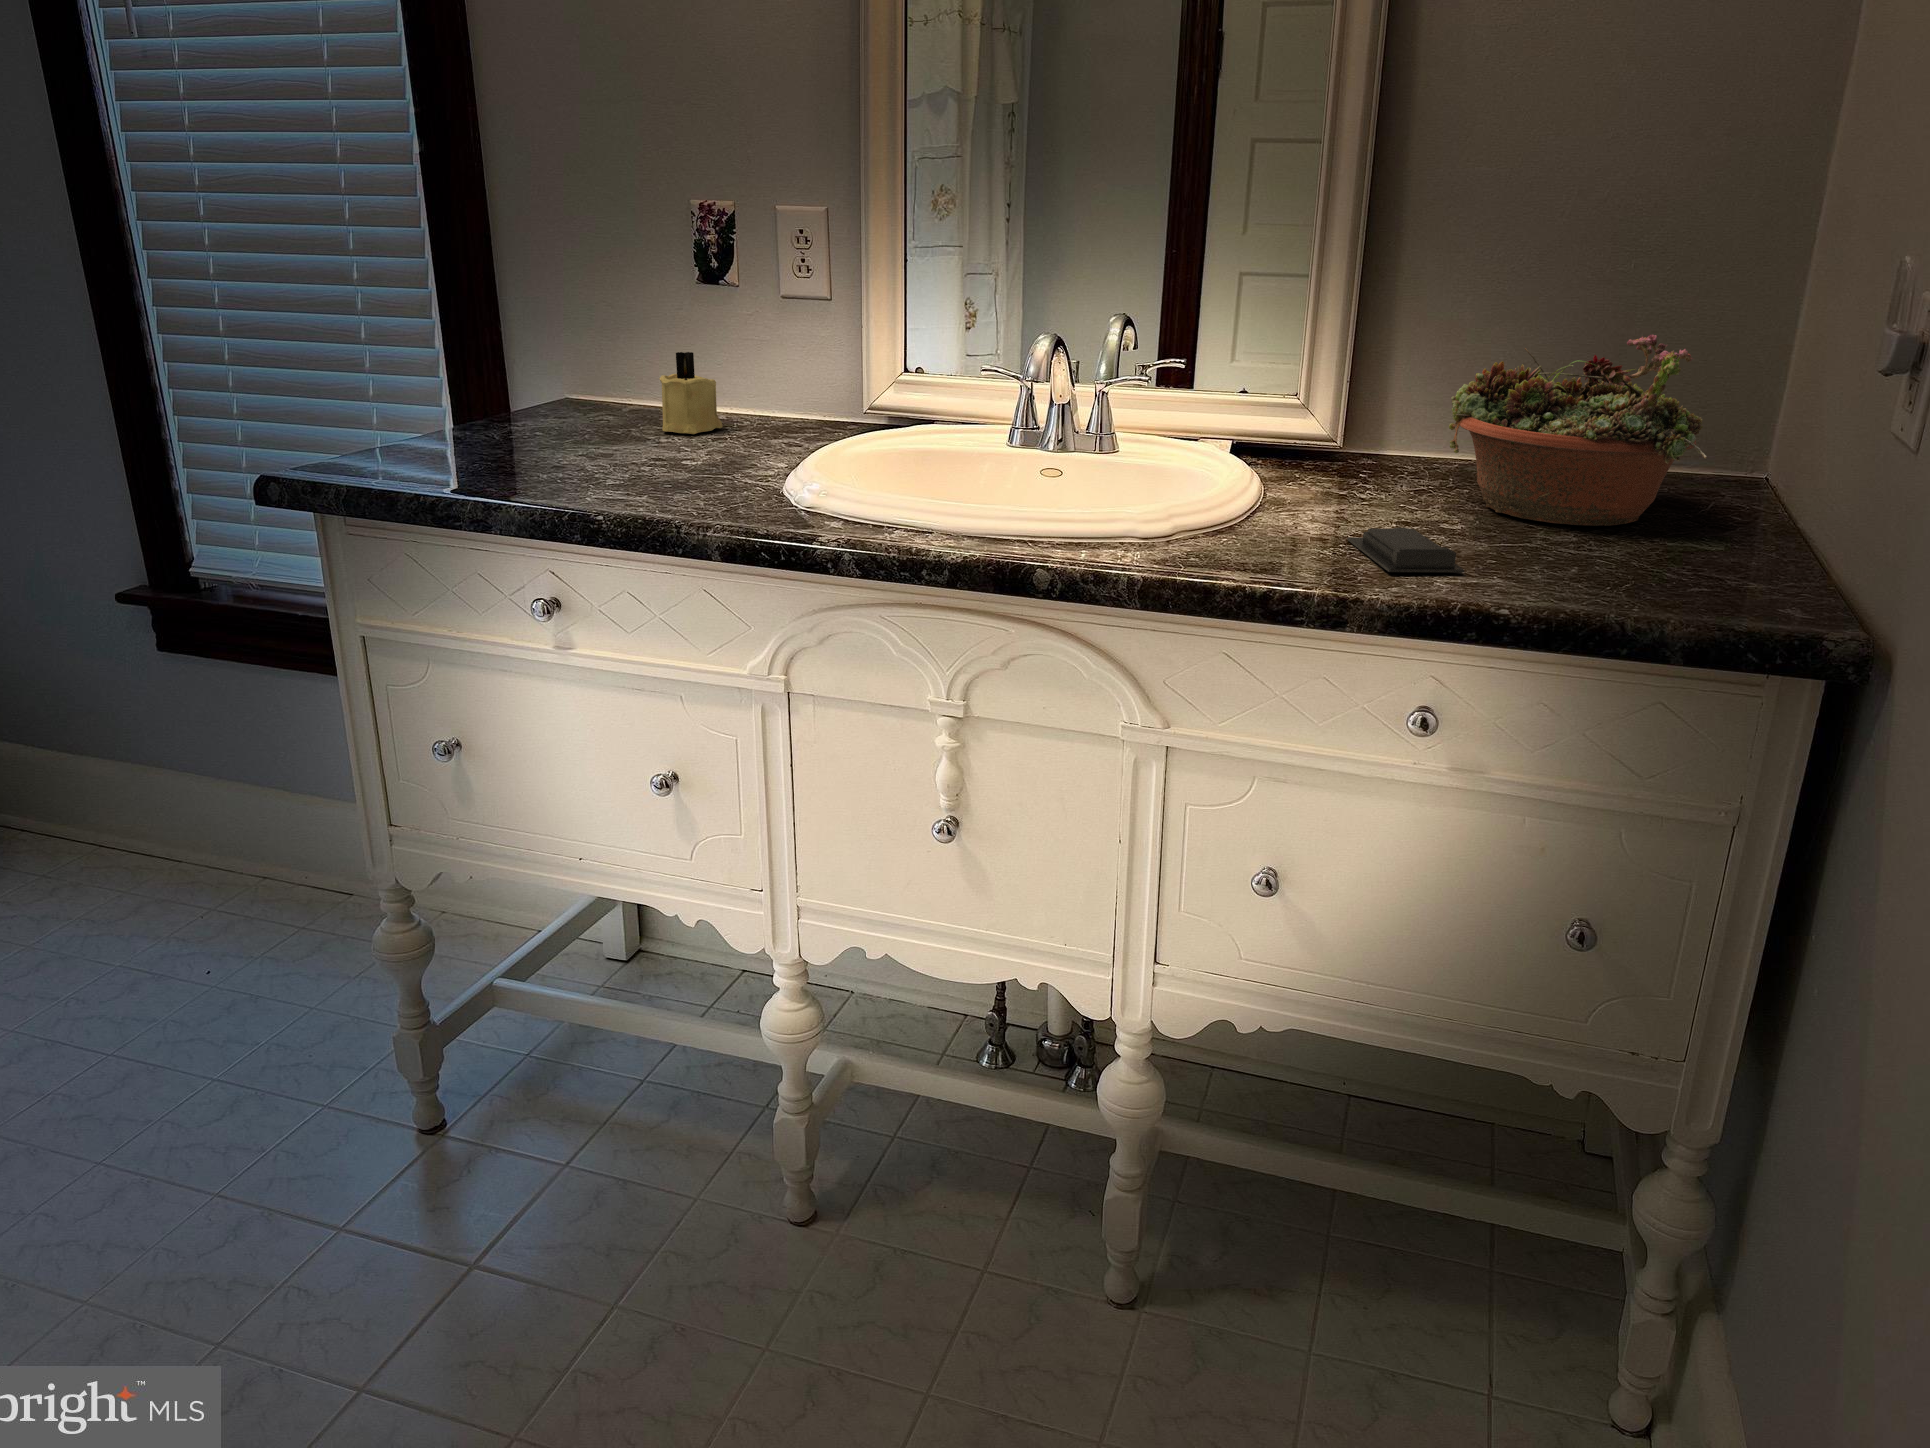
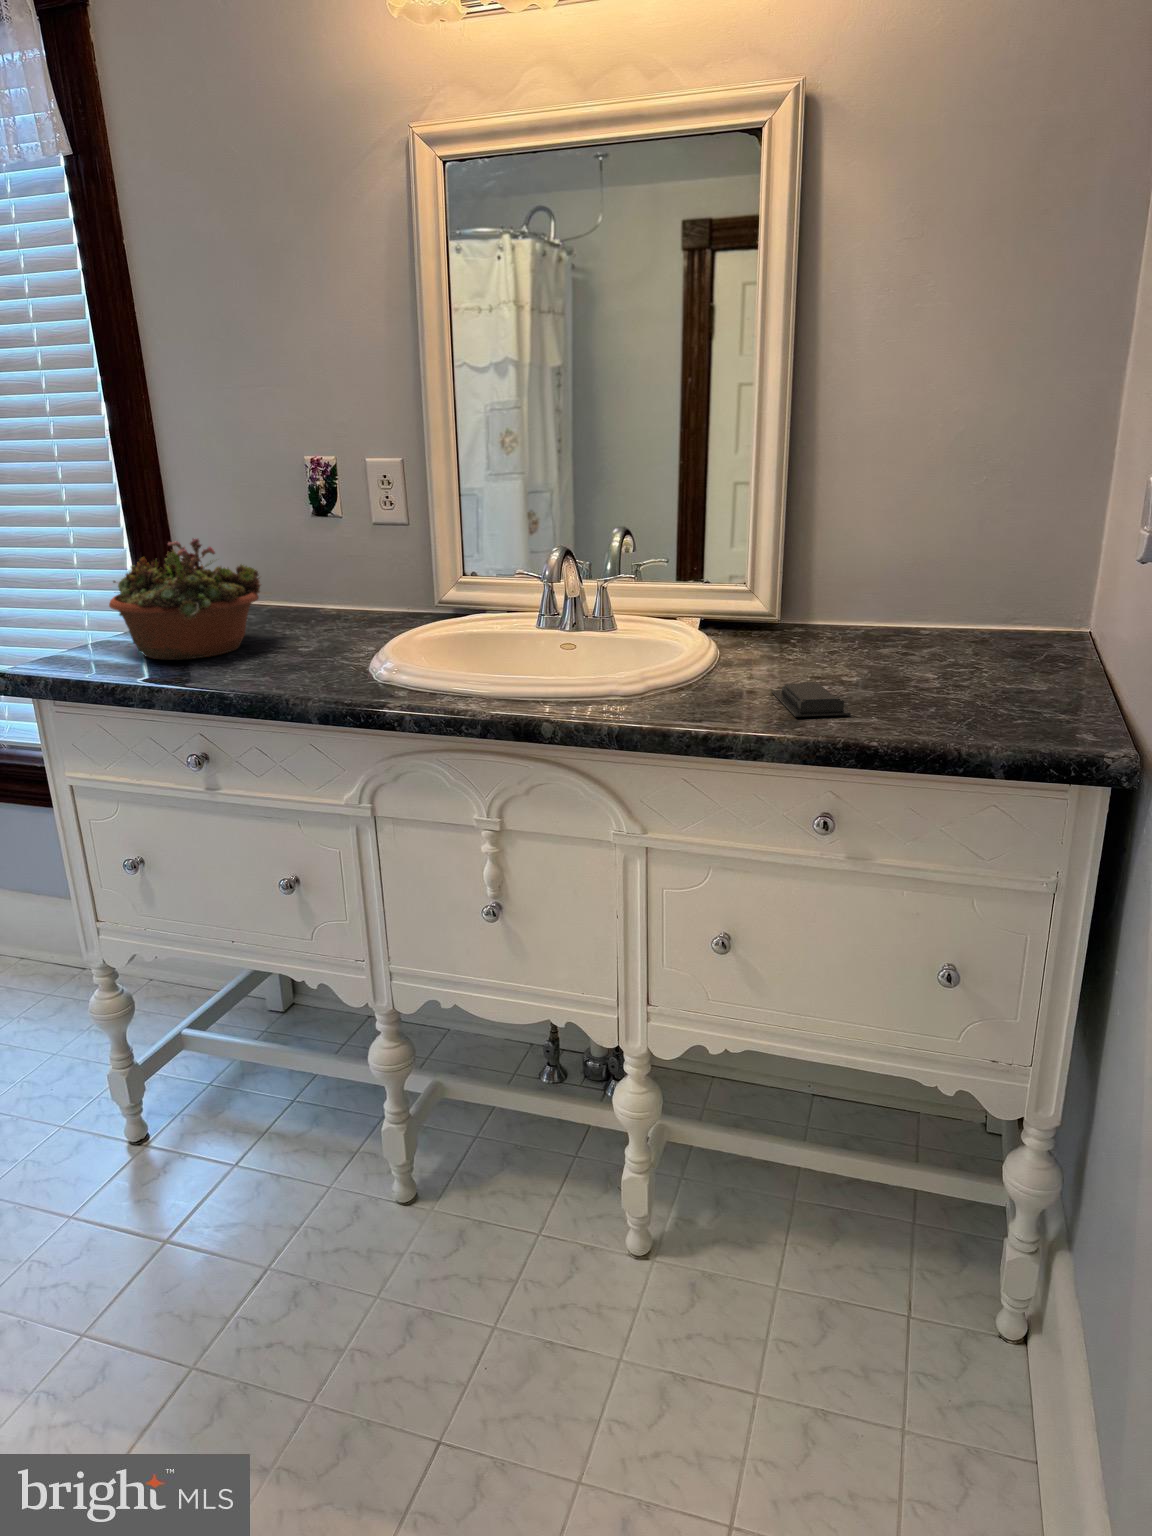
succulent planter: present [1449,335,1707,526] -> present [109,538,261,660]
candle: present [660,352,722,434] -> none [285,567,333,627]

